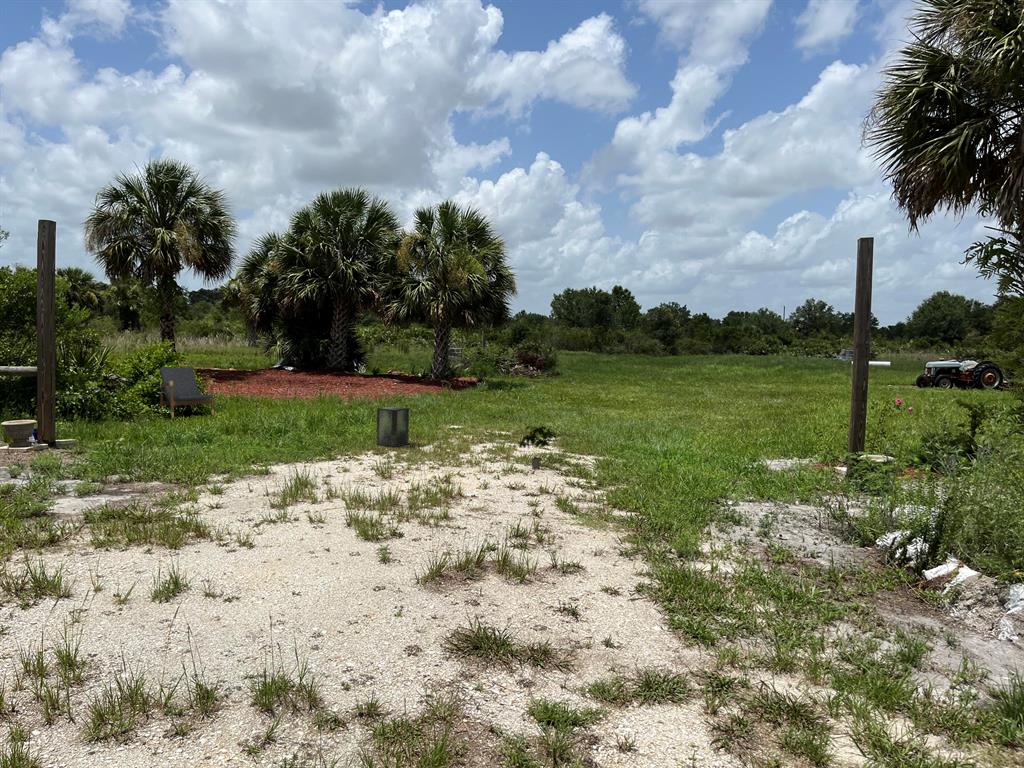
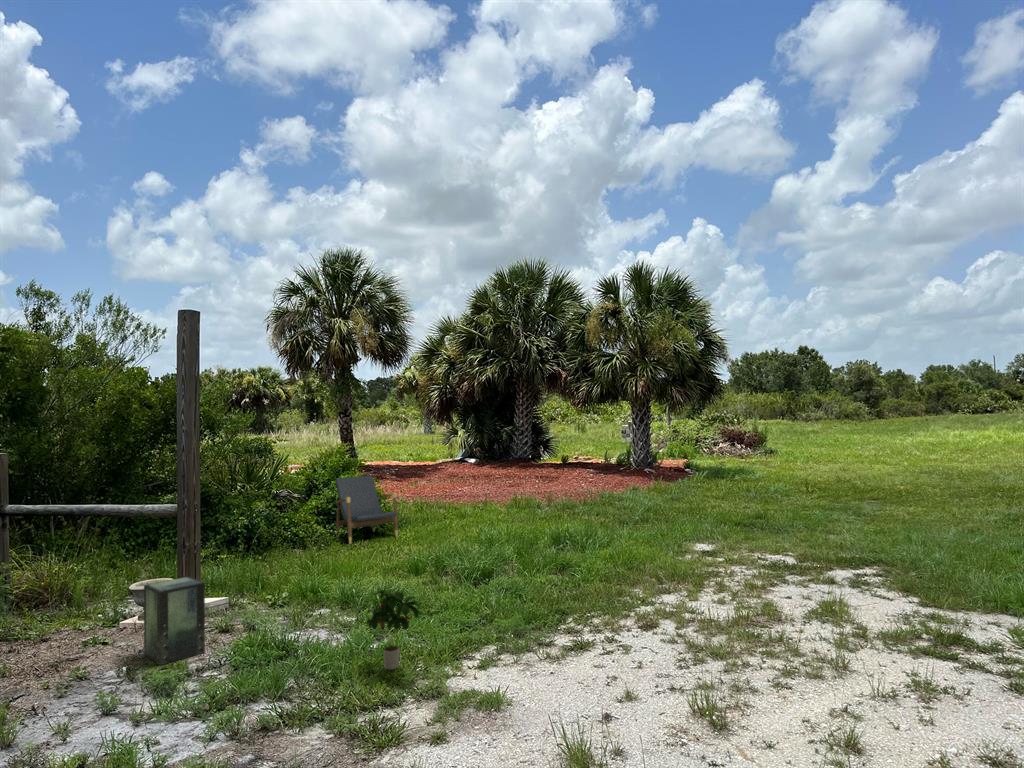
storage box: present [377,406,409,447] -> present [144,577,205,665]
potted plant: present [519,426,556,469] -> present [367,590,420,670]

